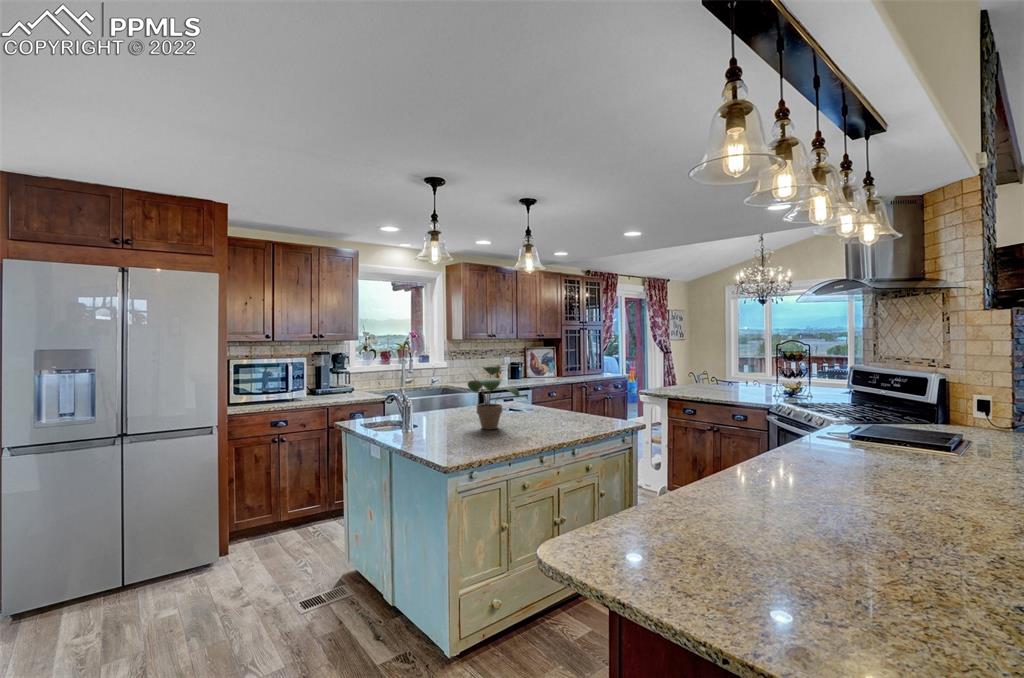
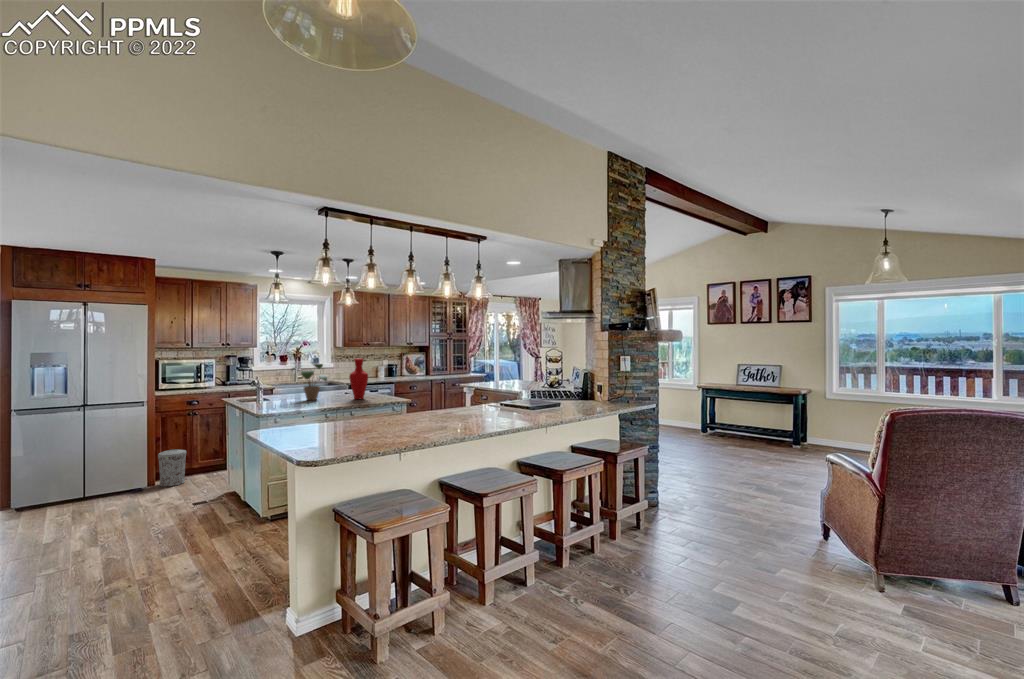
vase: none [550,358,581,427] -> present [349,359,368,399]
trash can: none [234,497,275,559] -> present [158,449,187,487]

